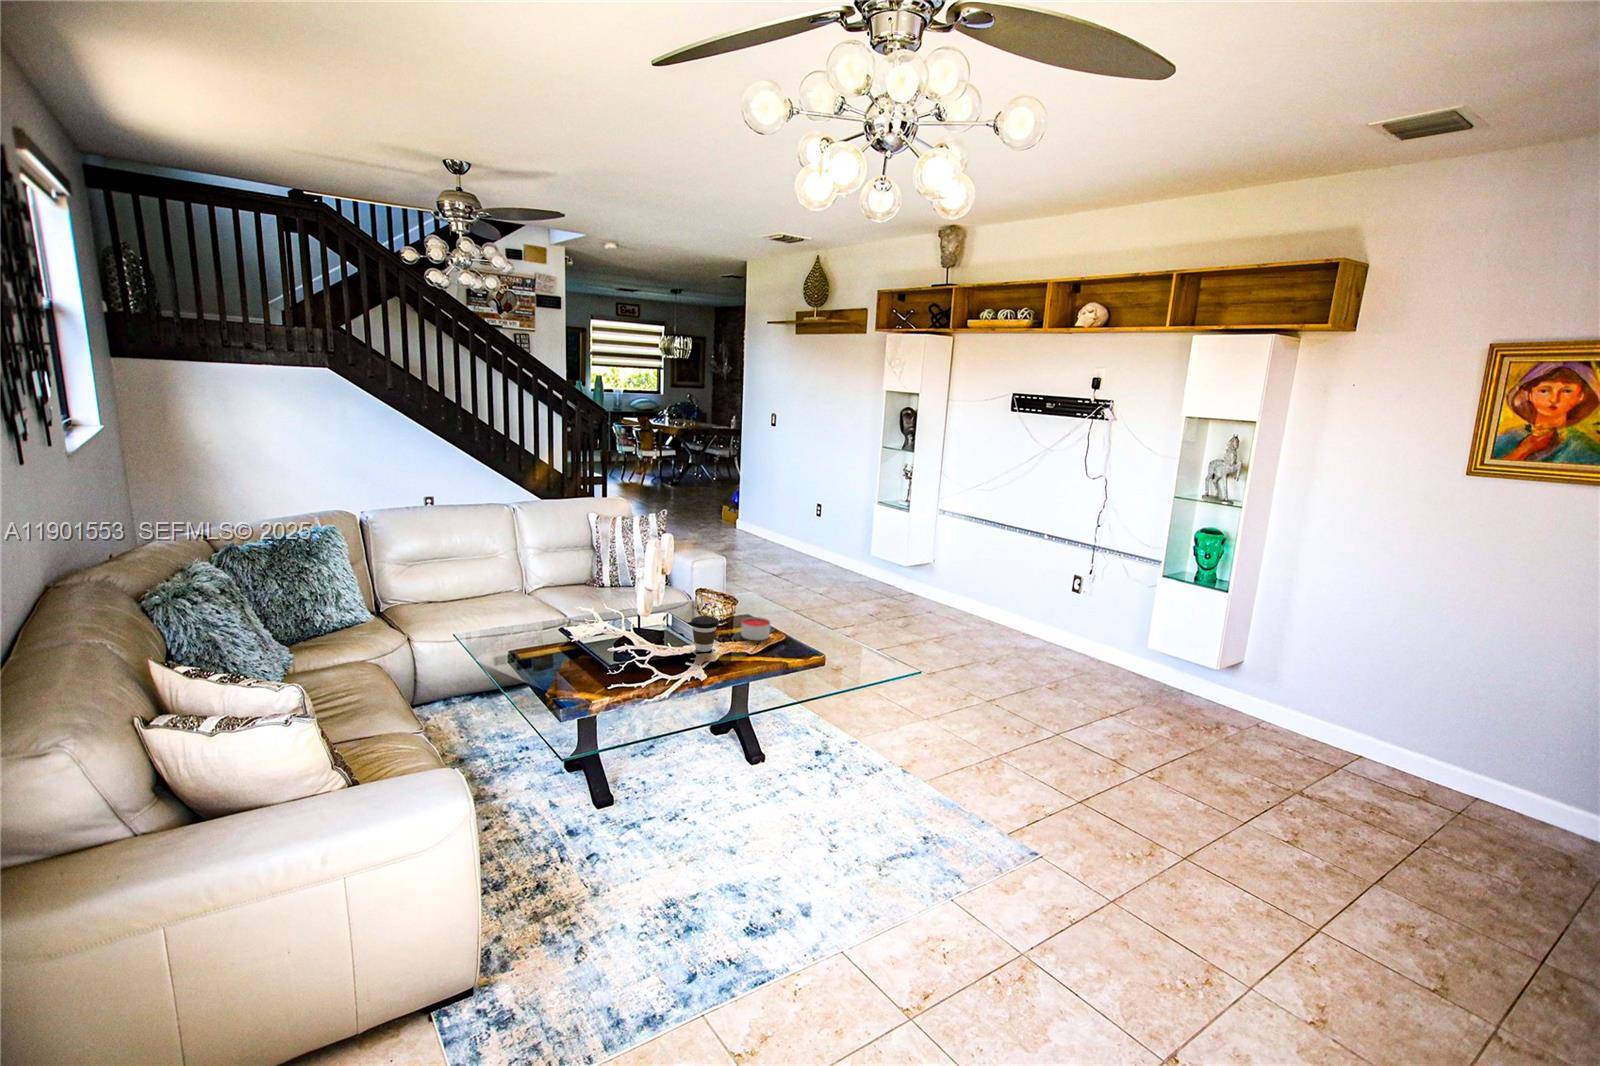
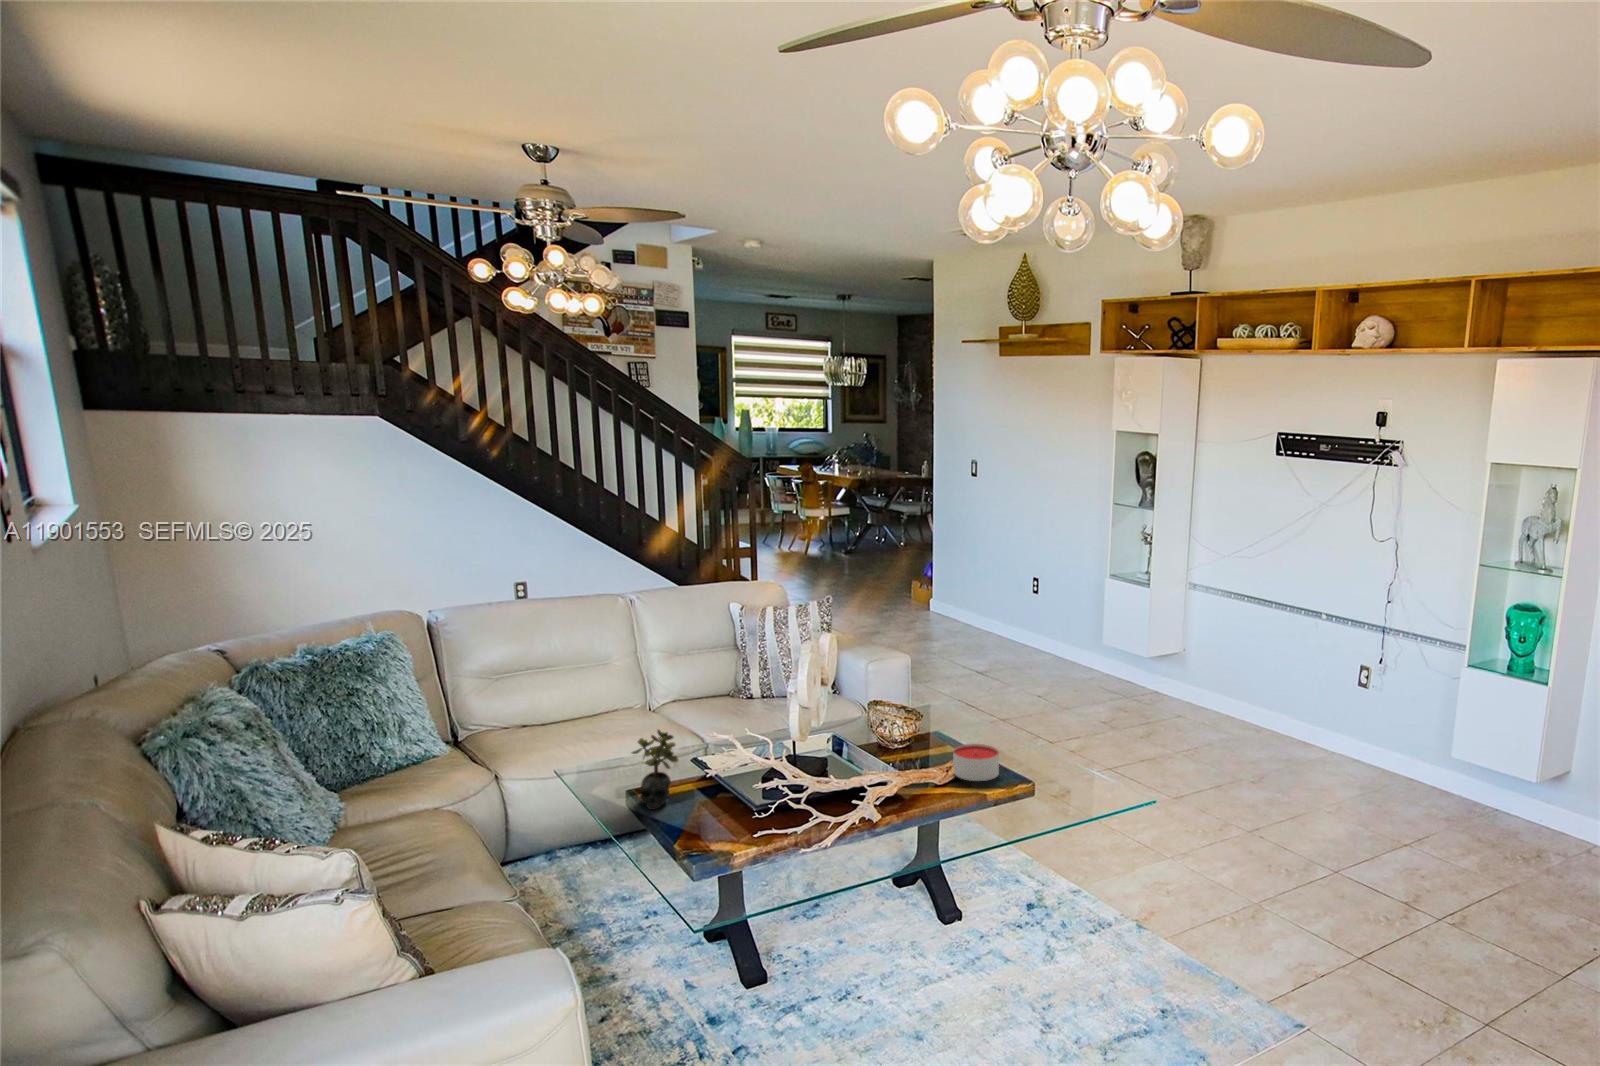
succulent plant: none [523,603,557,656] -> present [632,730,678,810]
coffee cup: present [691,616,719,652] -> none [875,745,917,801]

